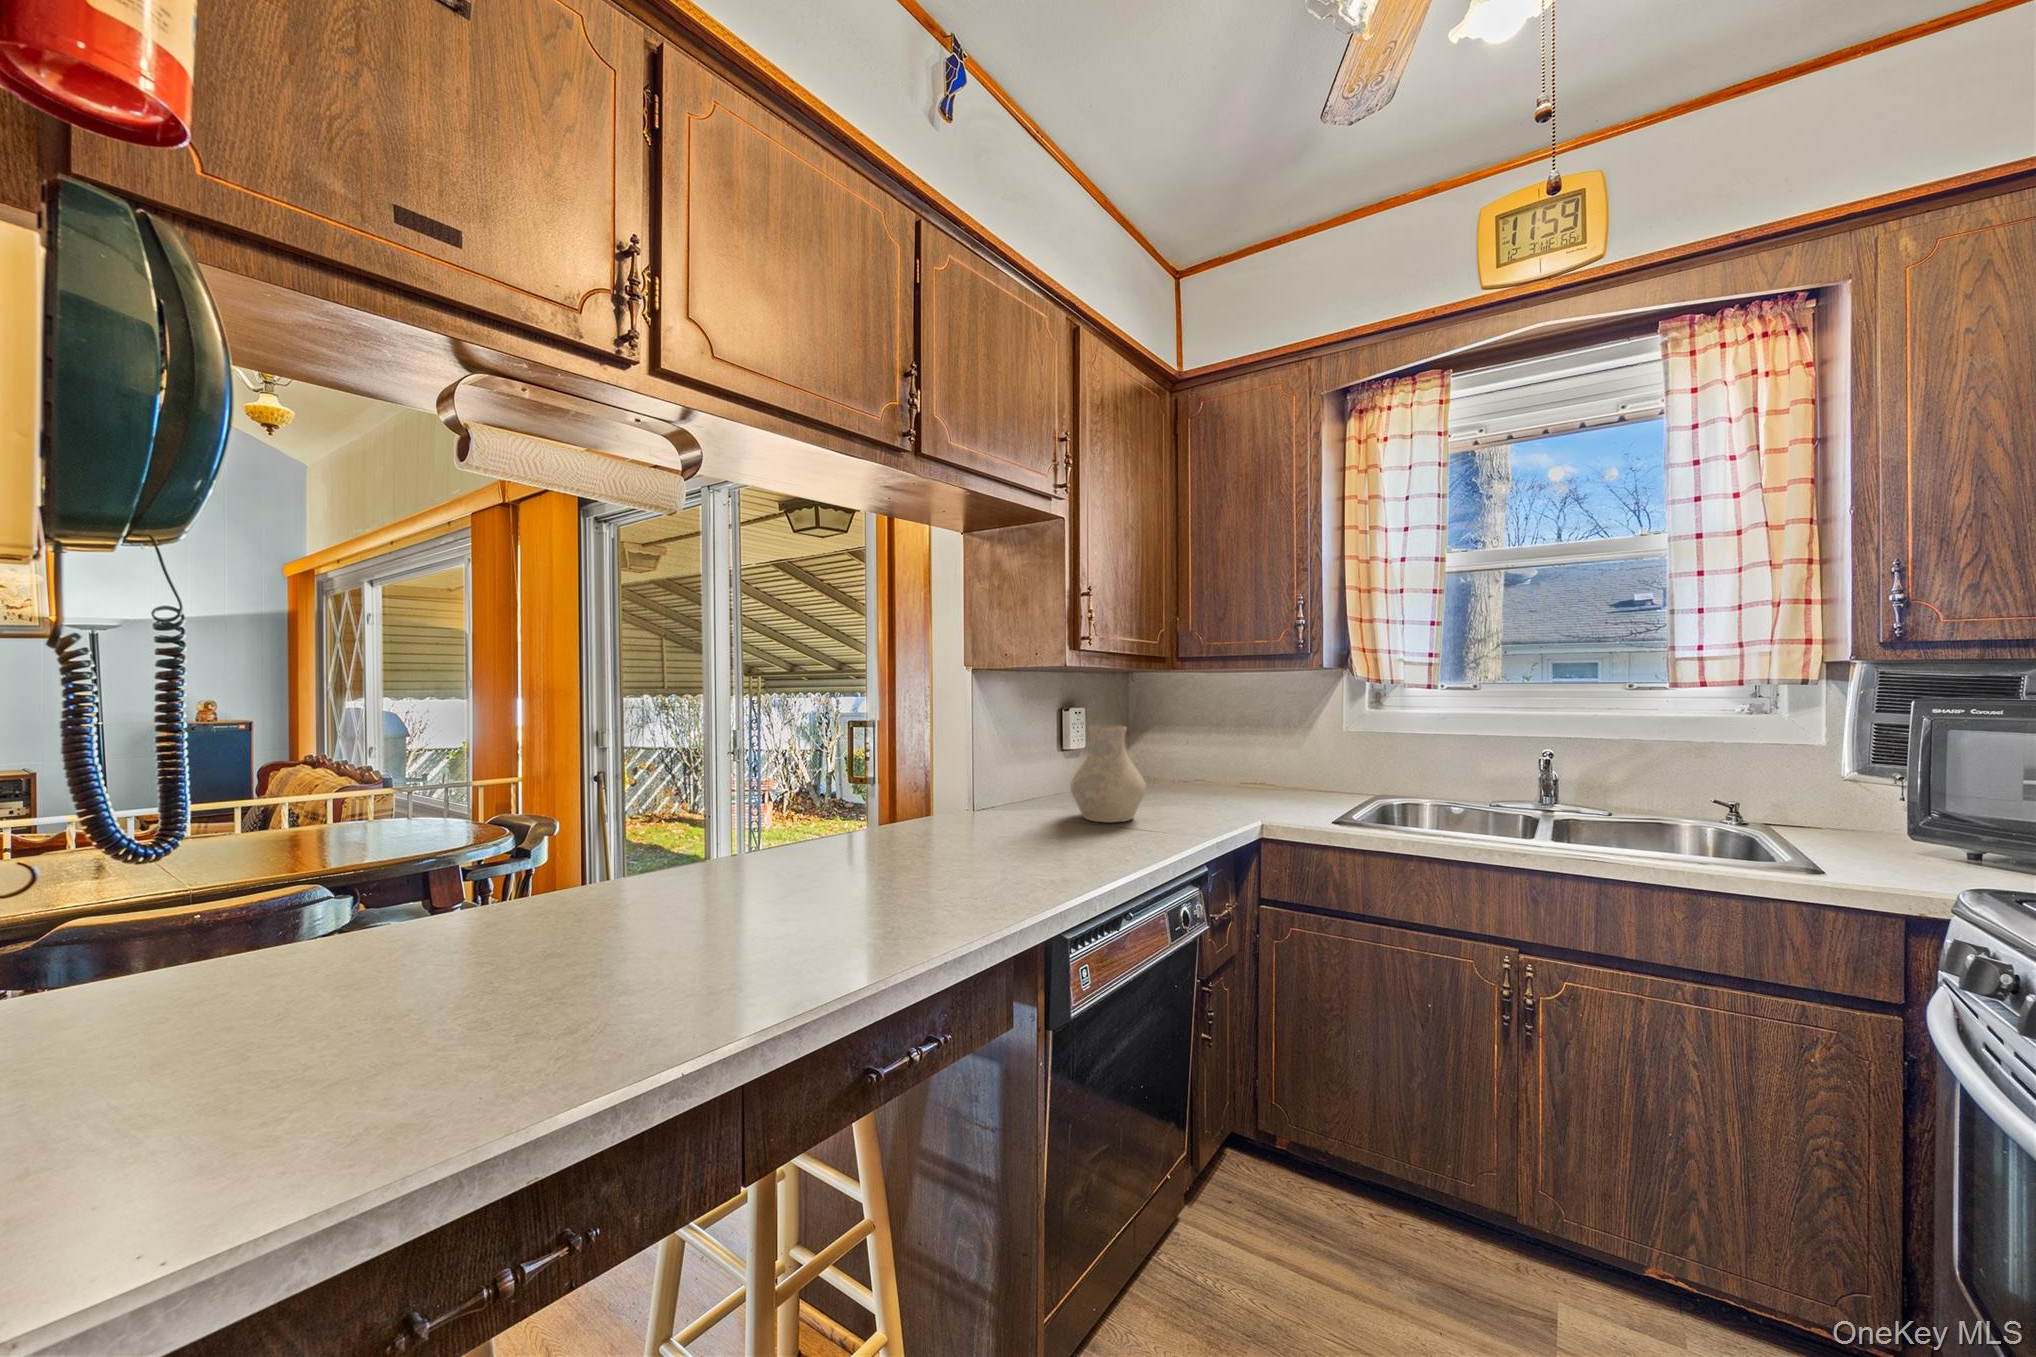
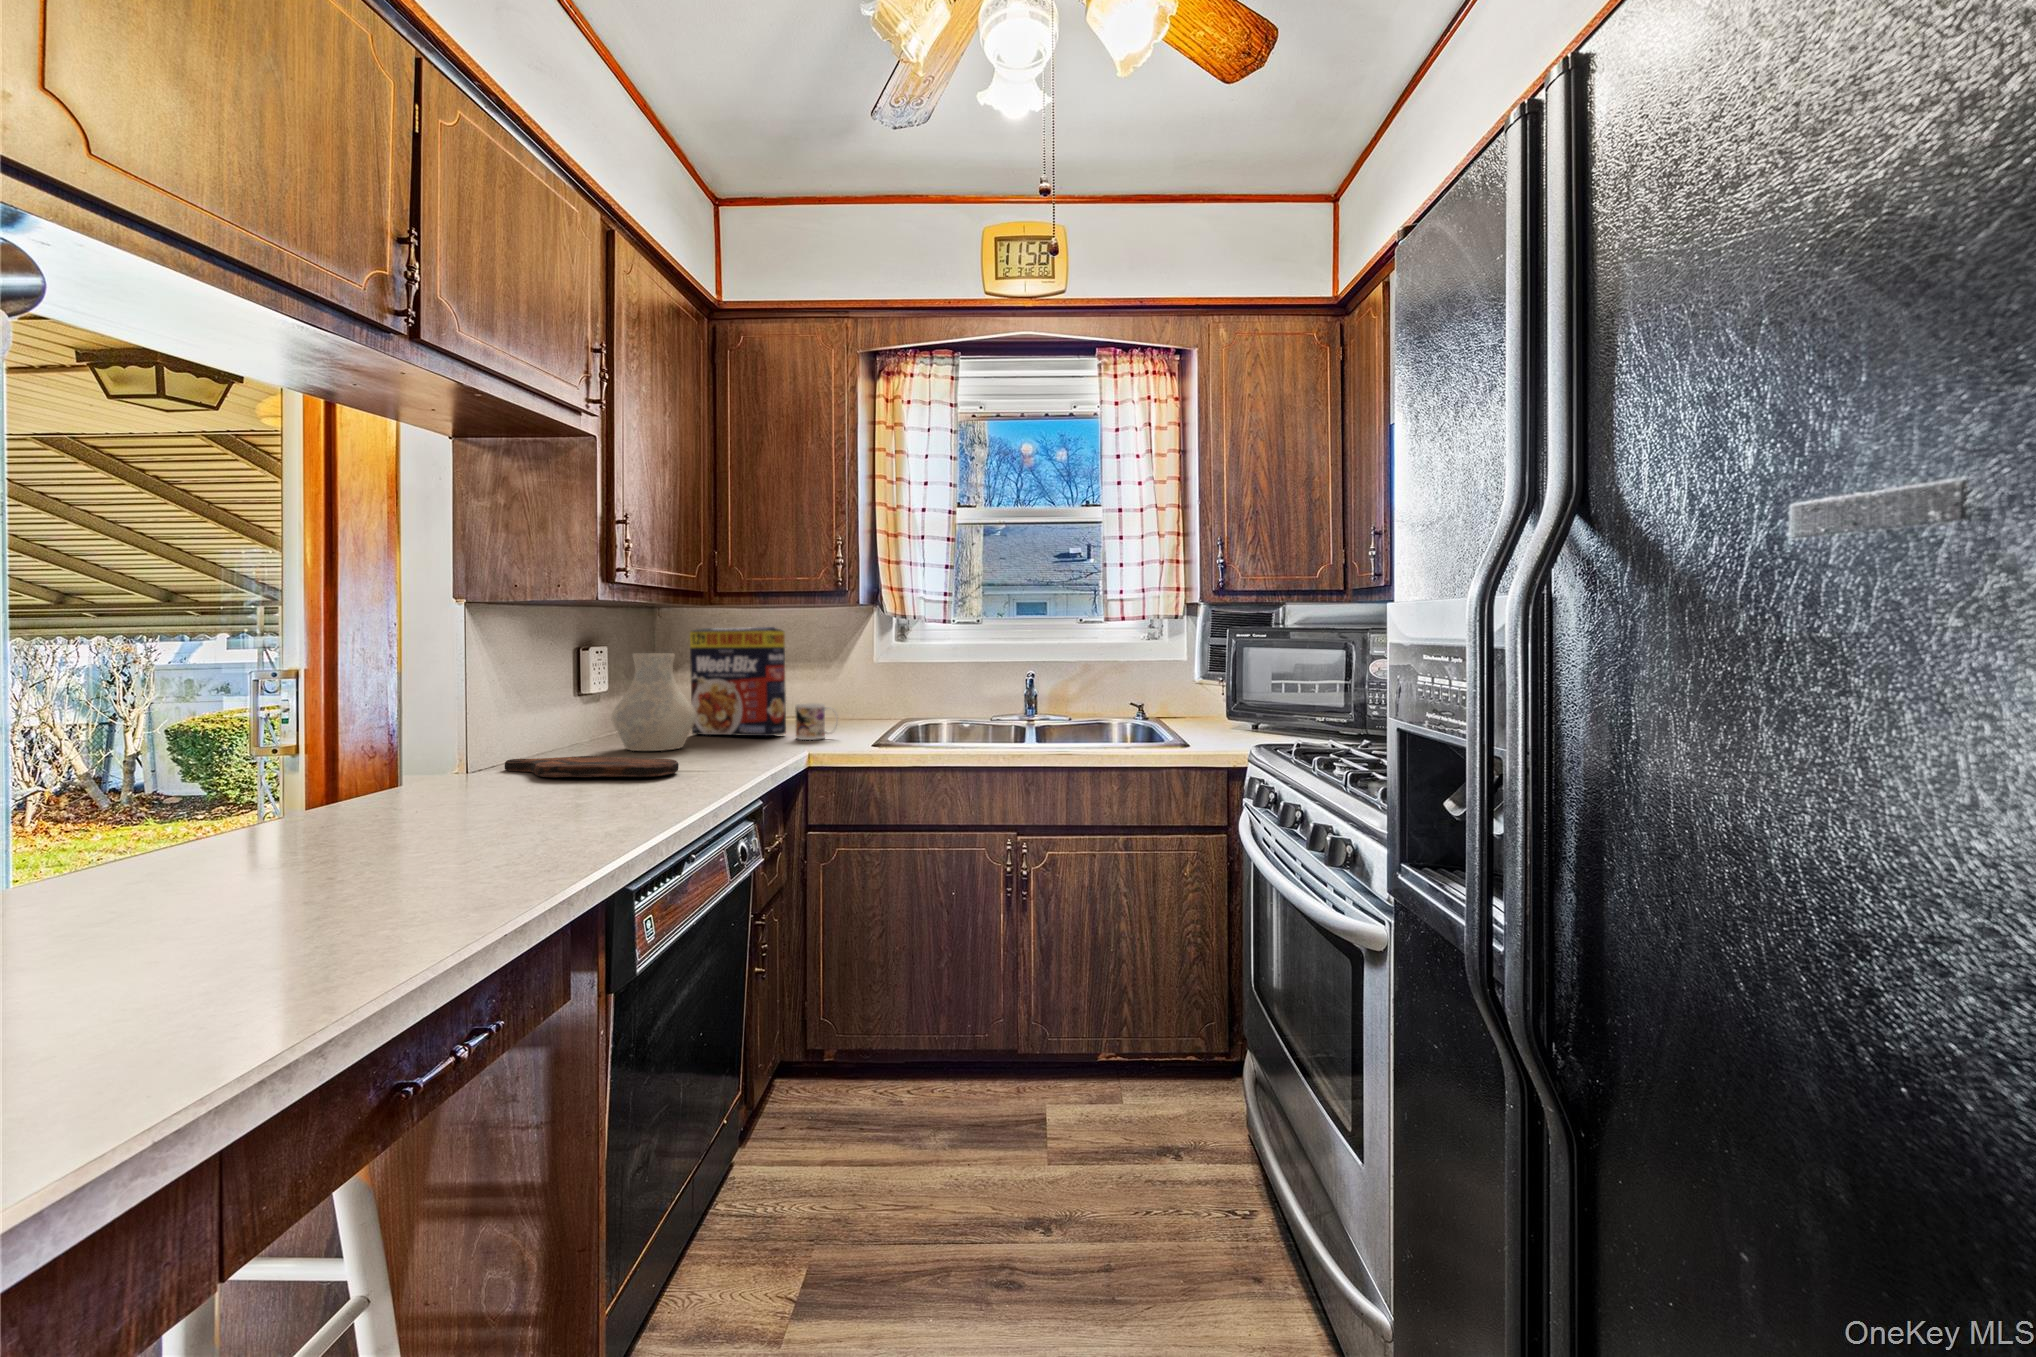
cereal box: none [1149,693,1241,808] -> present [690,627,786,736]
mug: none [1249,776,1295,817] -> present [796,703,838,740]
cutting board: none [972,829,1111,870] -> present [505,756,679,777]

